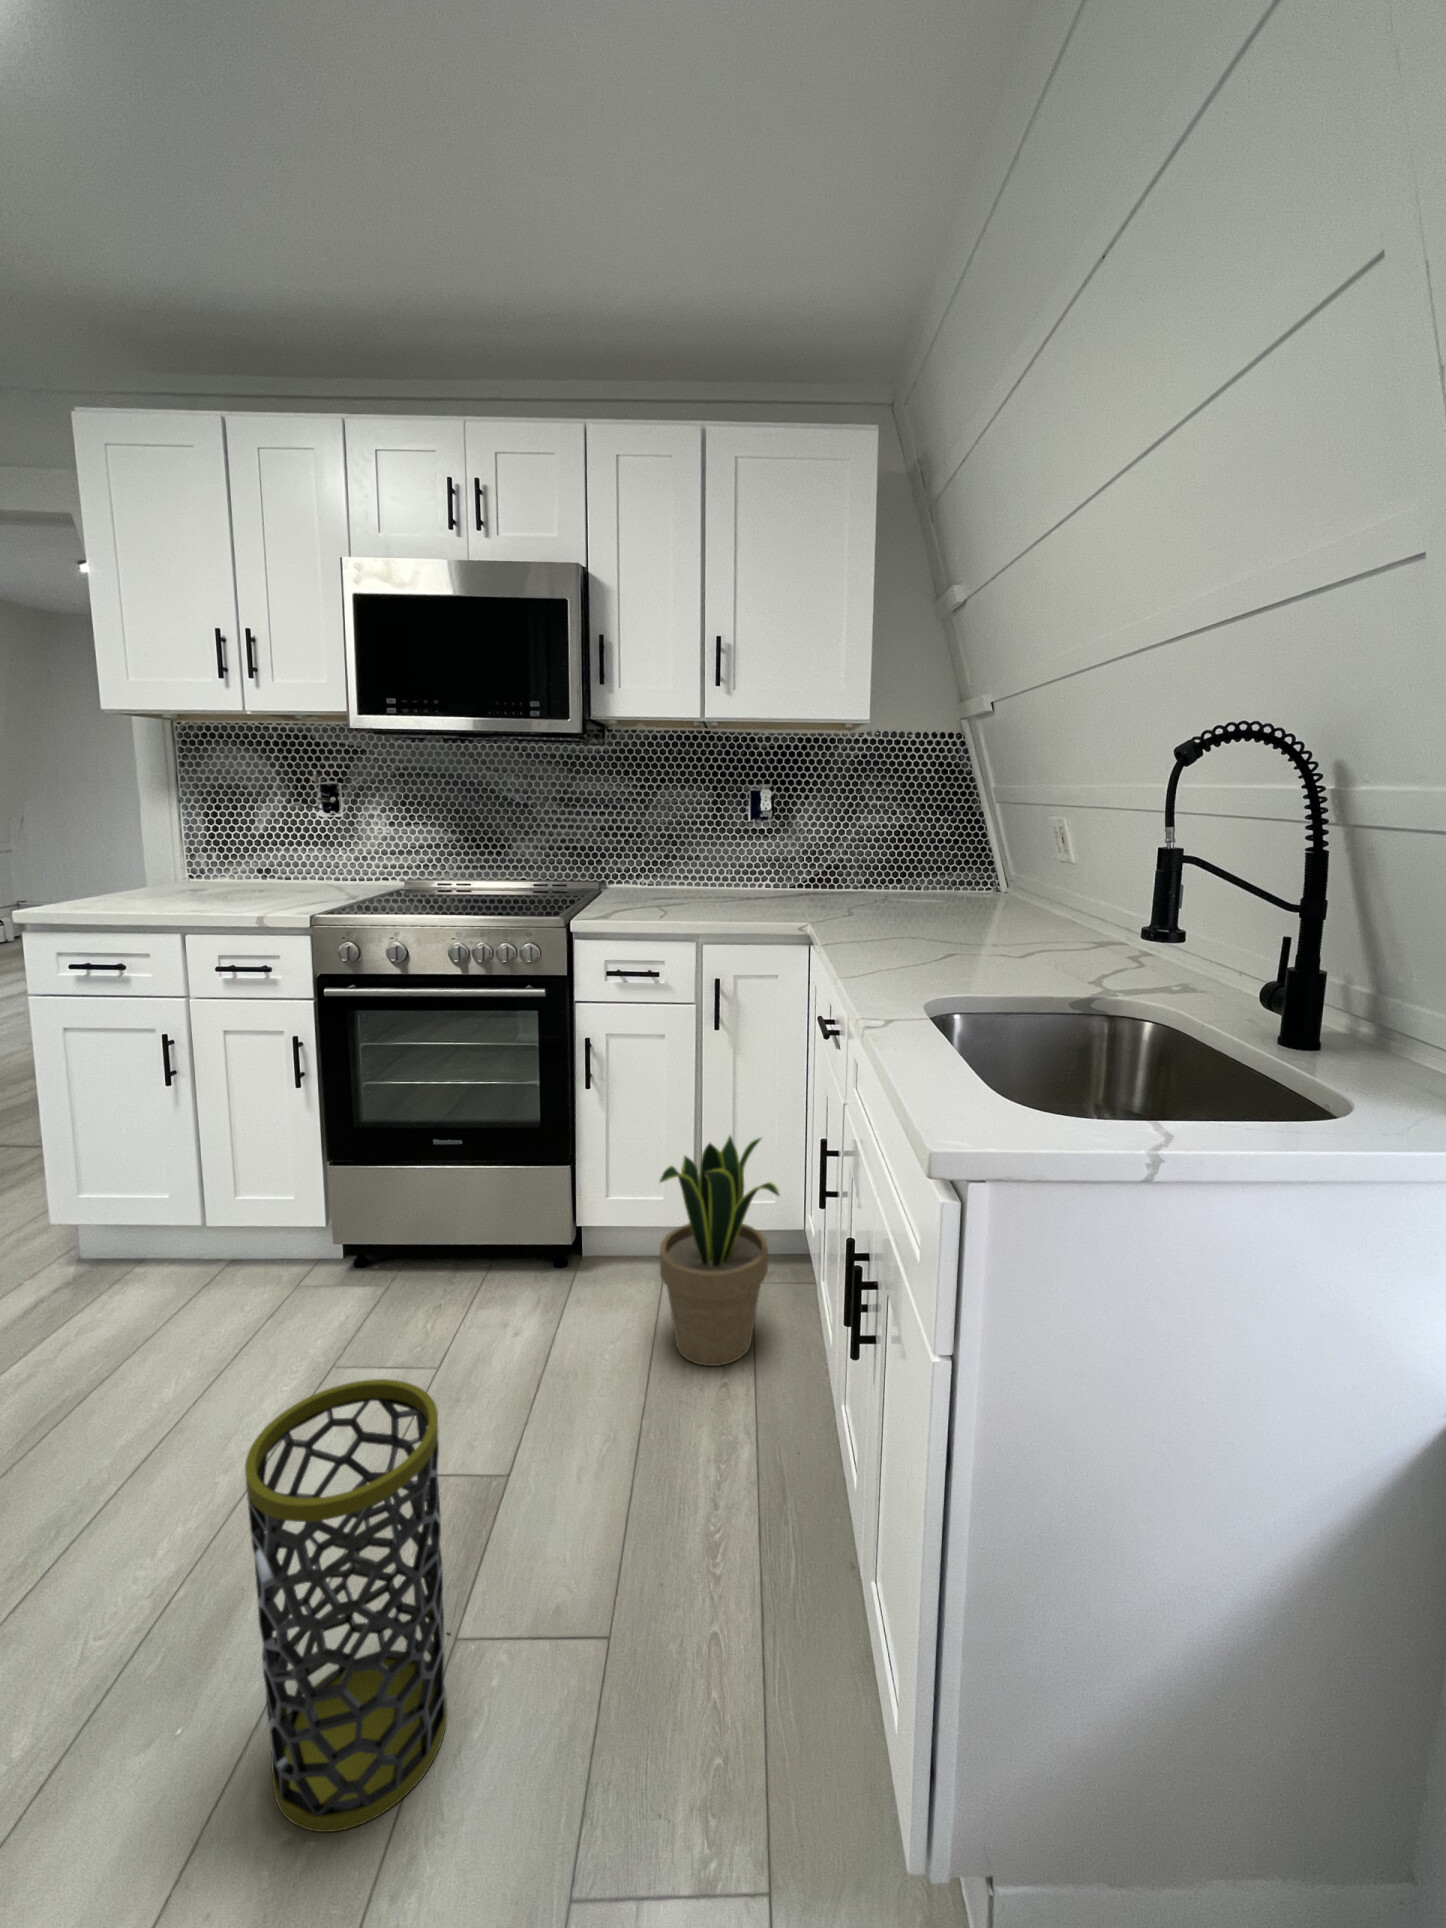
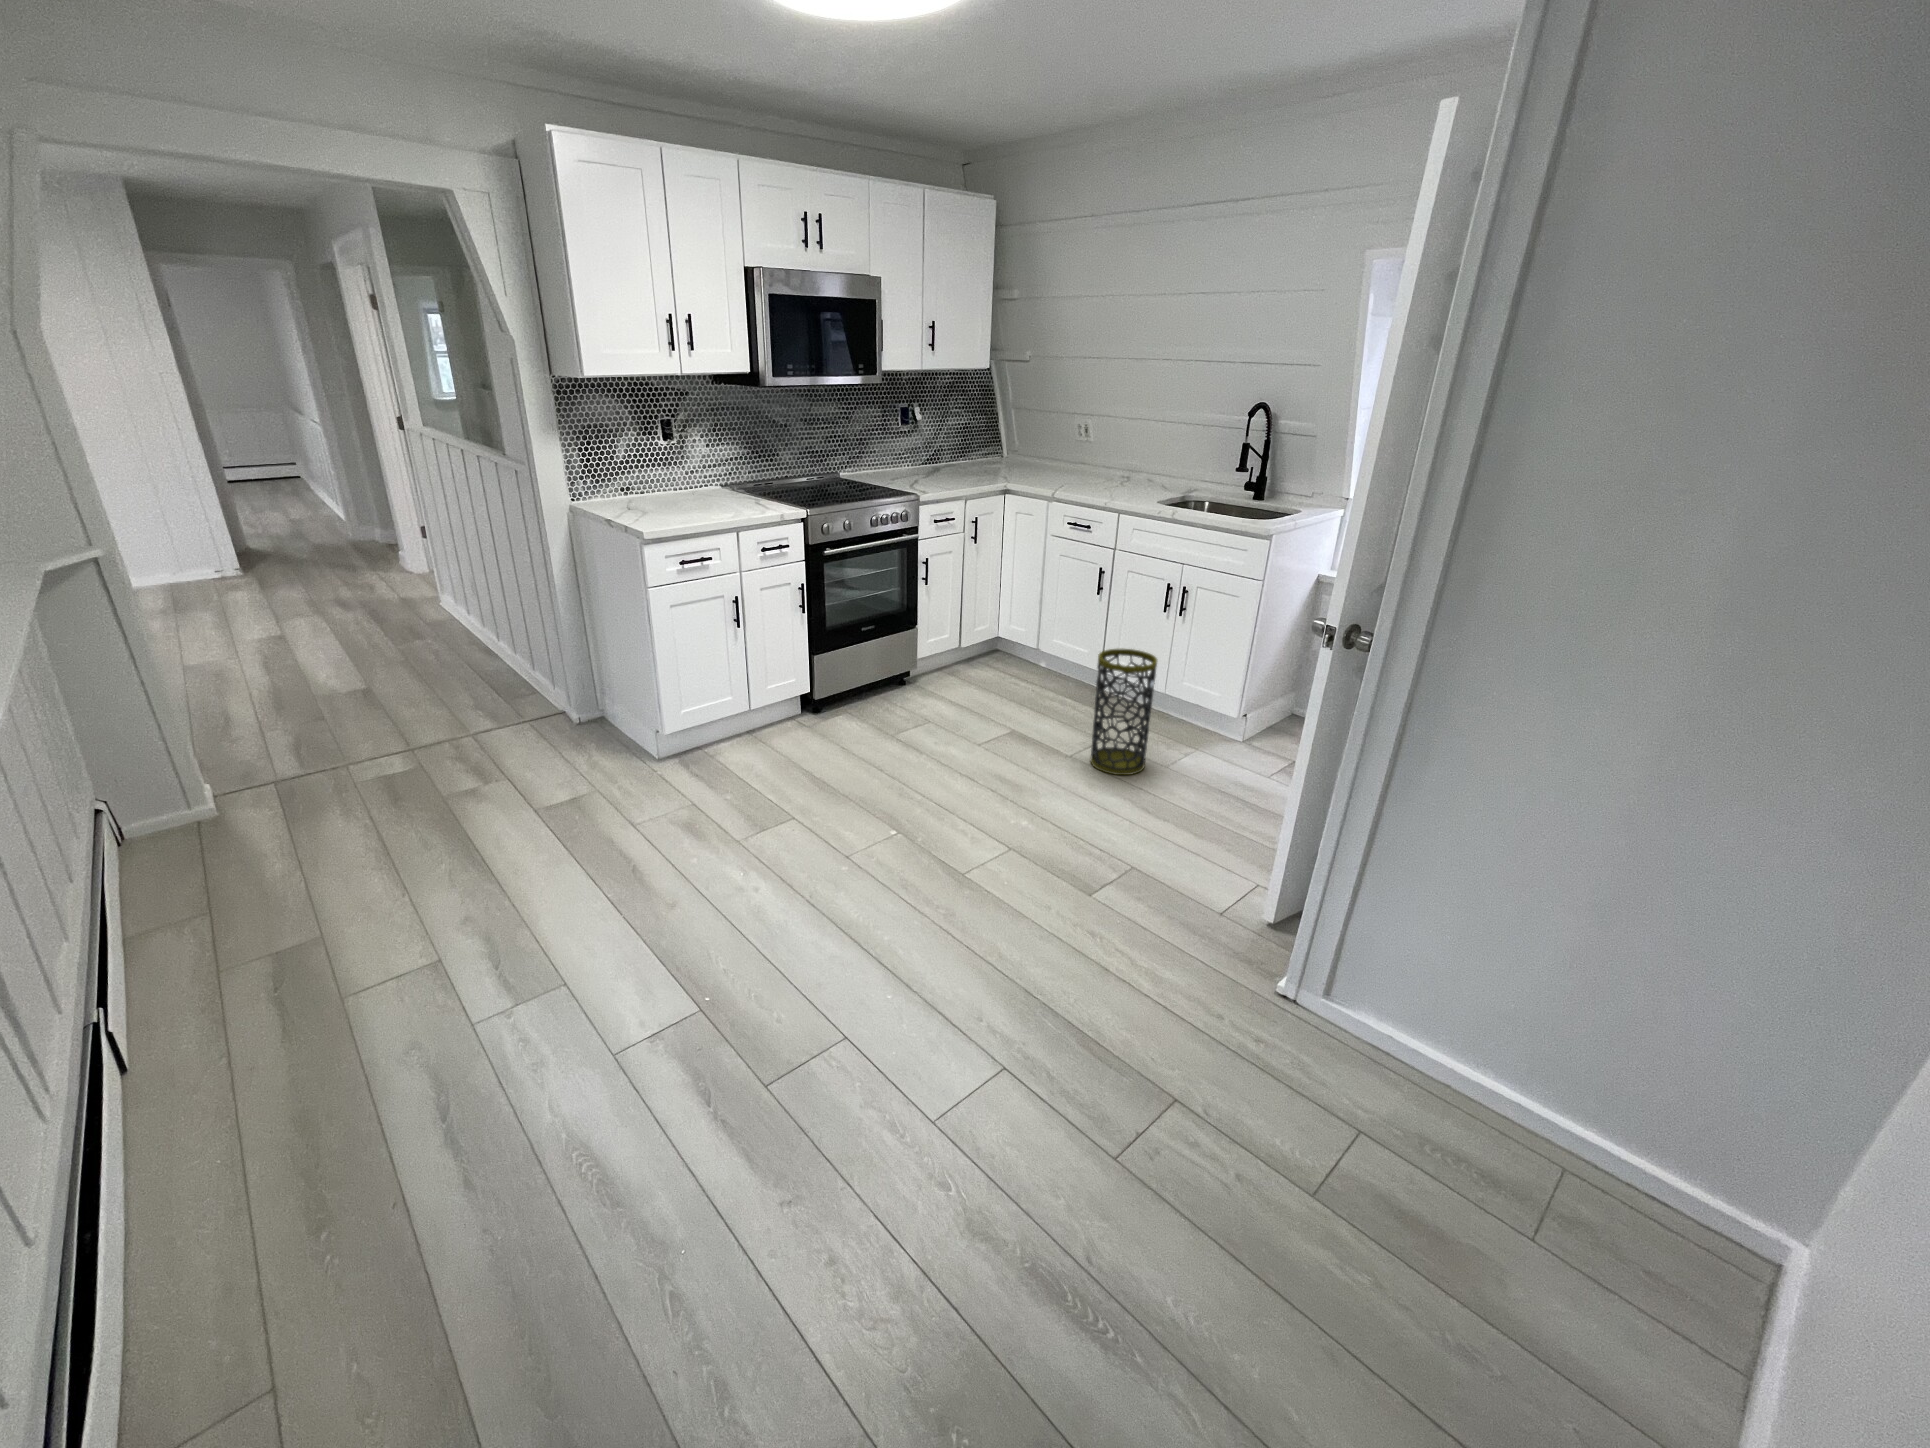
potted plant: present [660,1136,779,1366] -> none [995,586,1053,689]

